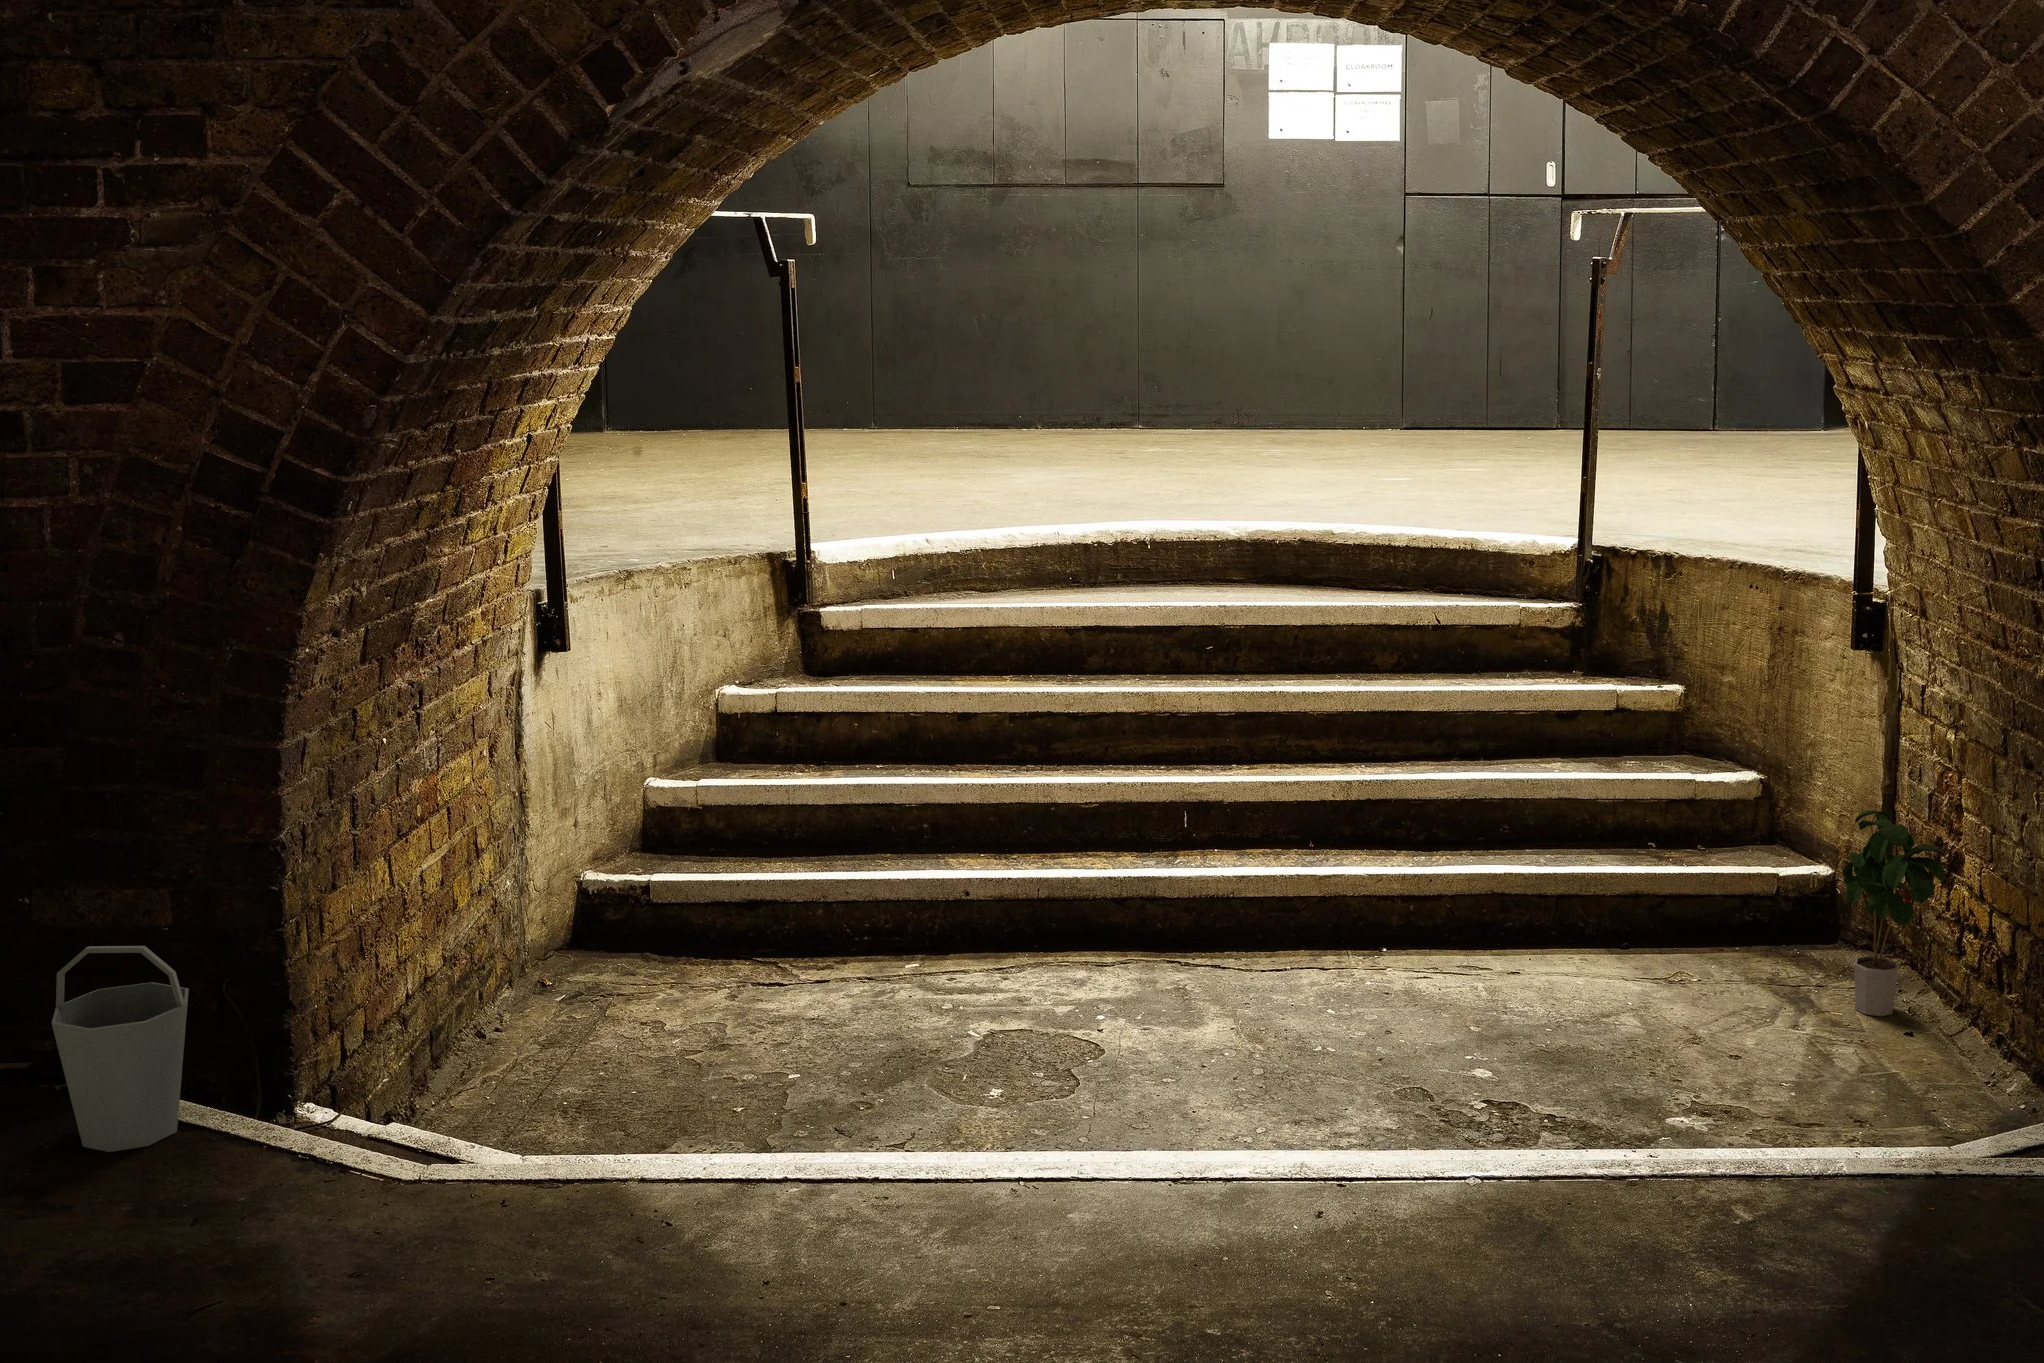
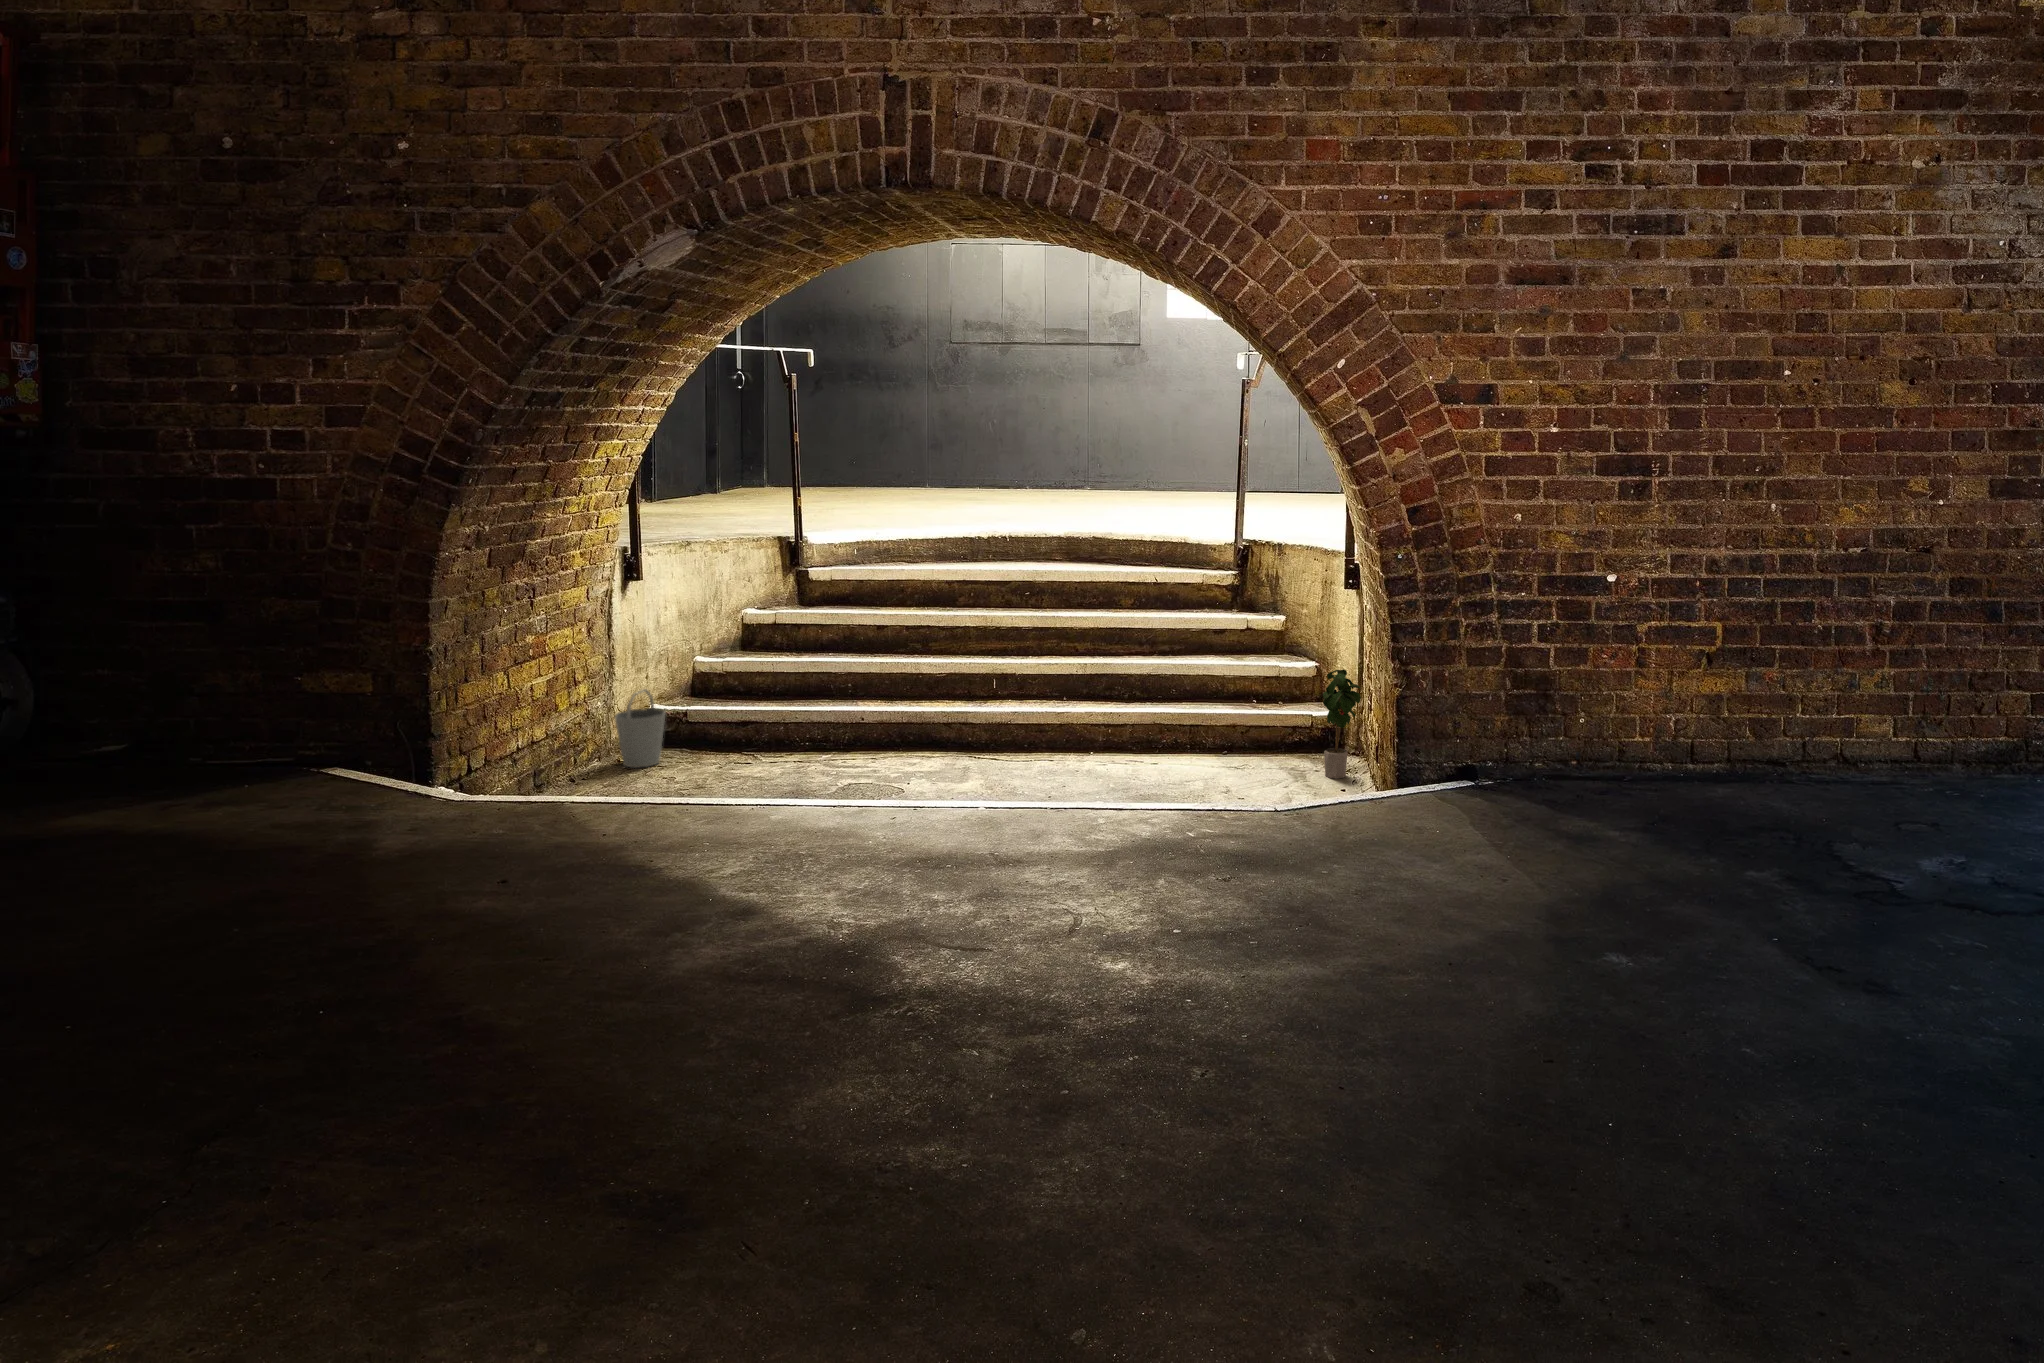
bucket: present [52,946,189,1152] -> present [615,689,666,768]

